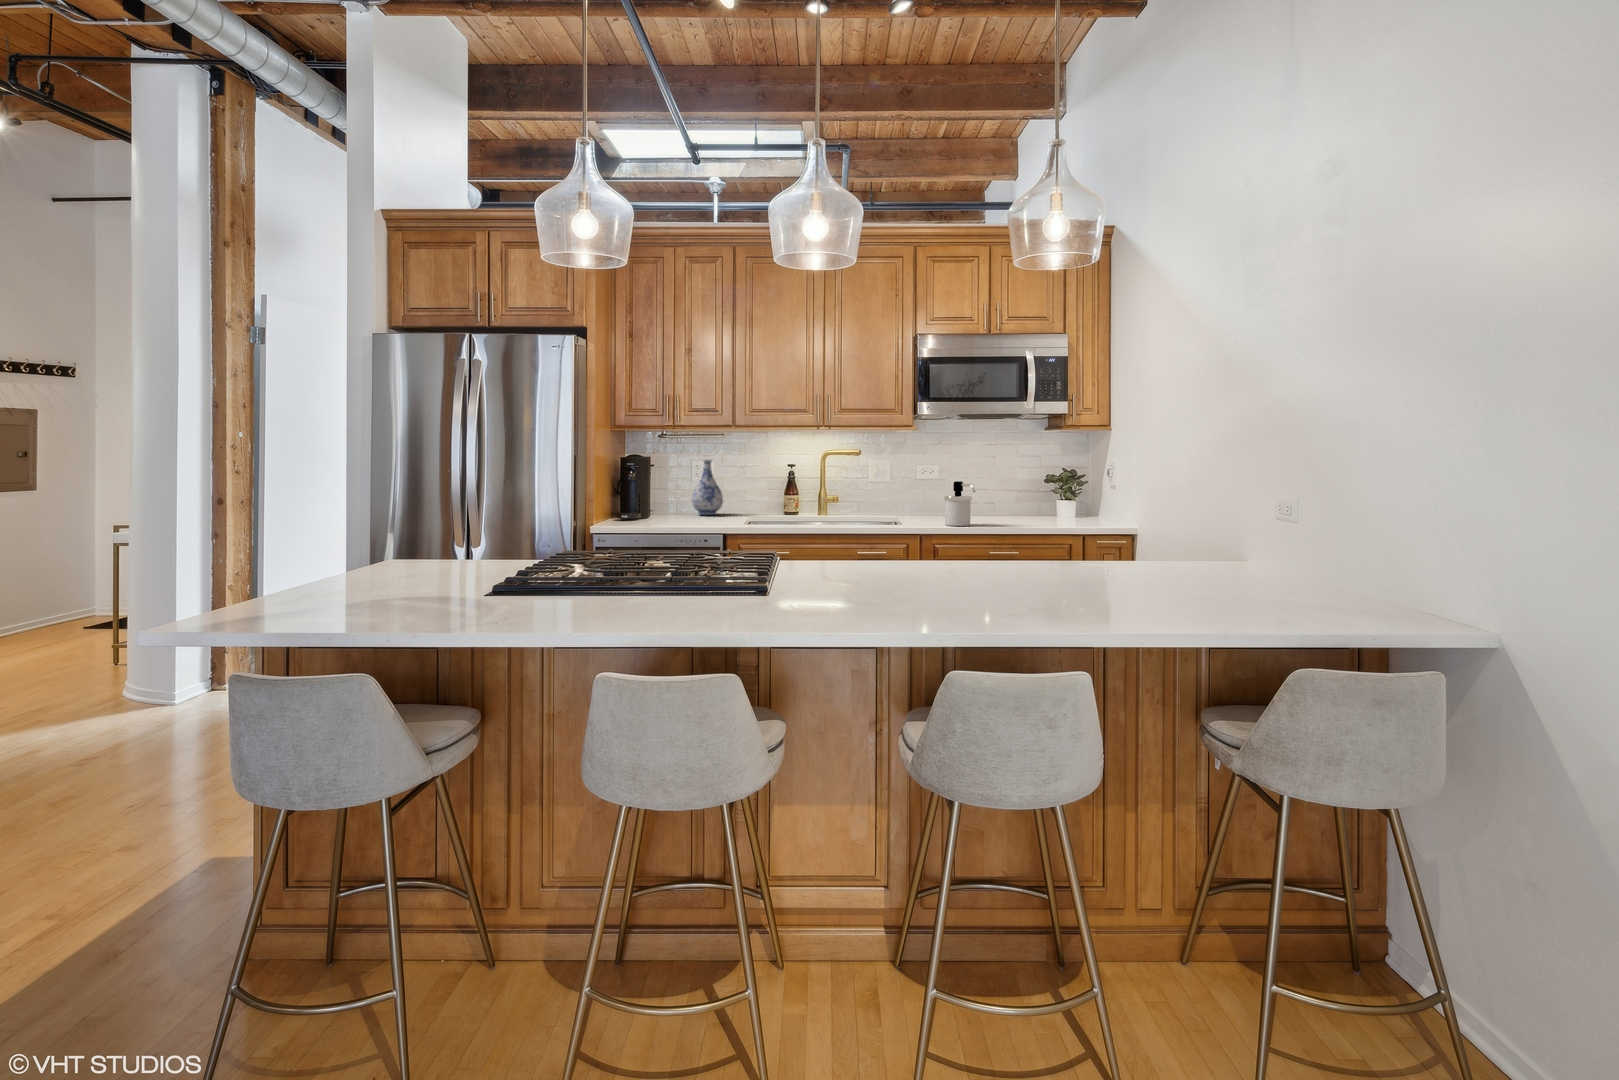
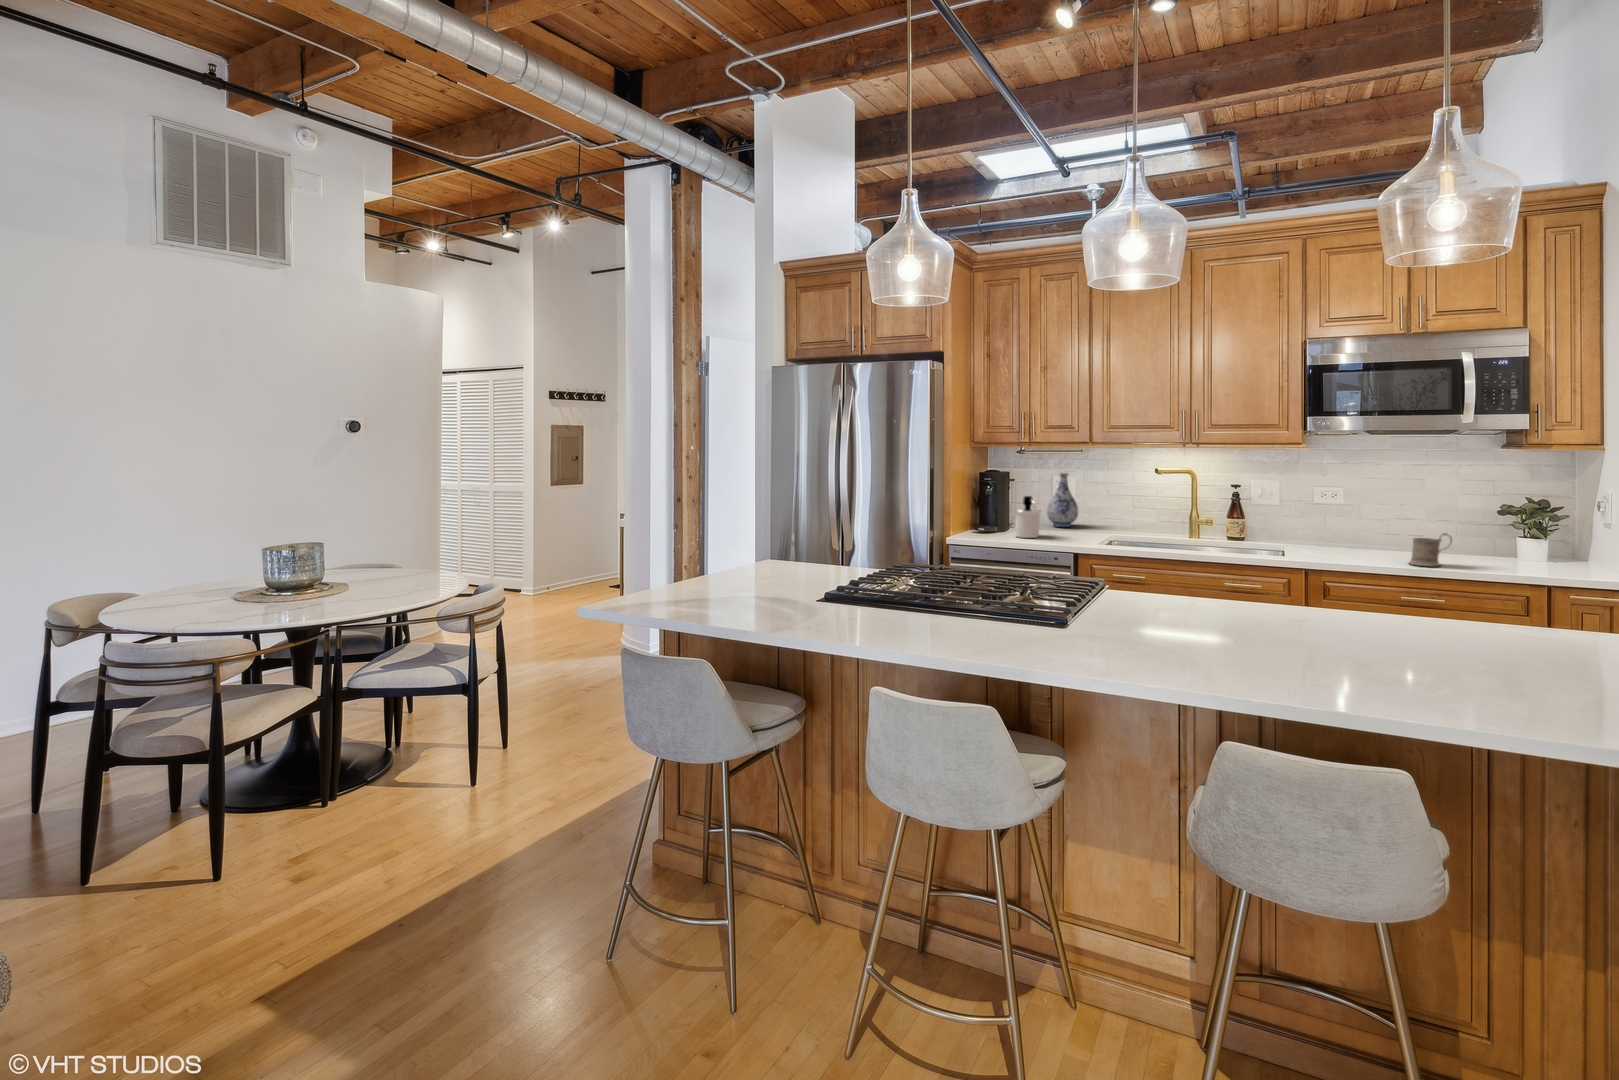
soap dispenser: present [944,481,975,526] -> present [1015,496,1041,538]
mug: none [999,500,1028,527] -> present [1409,533,1452,566]

